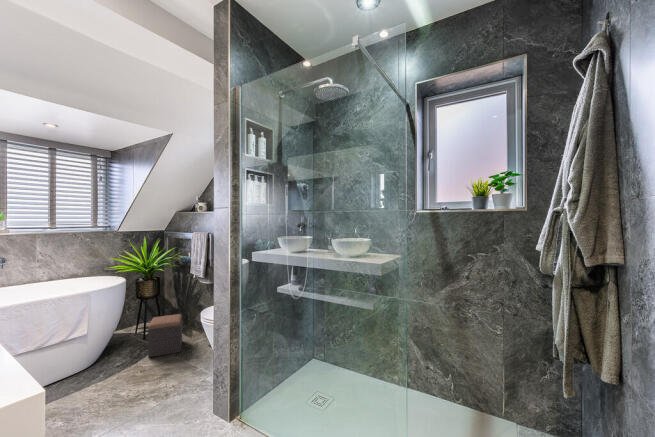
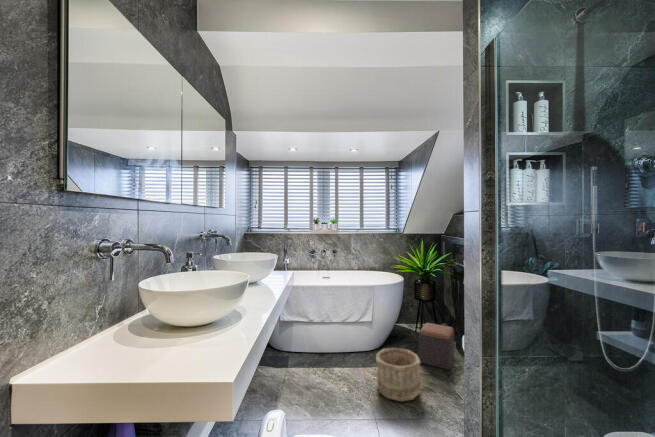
wooden bucket: none [103,347,158,403] -> present [376,348,420,402]

